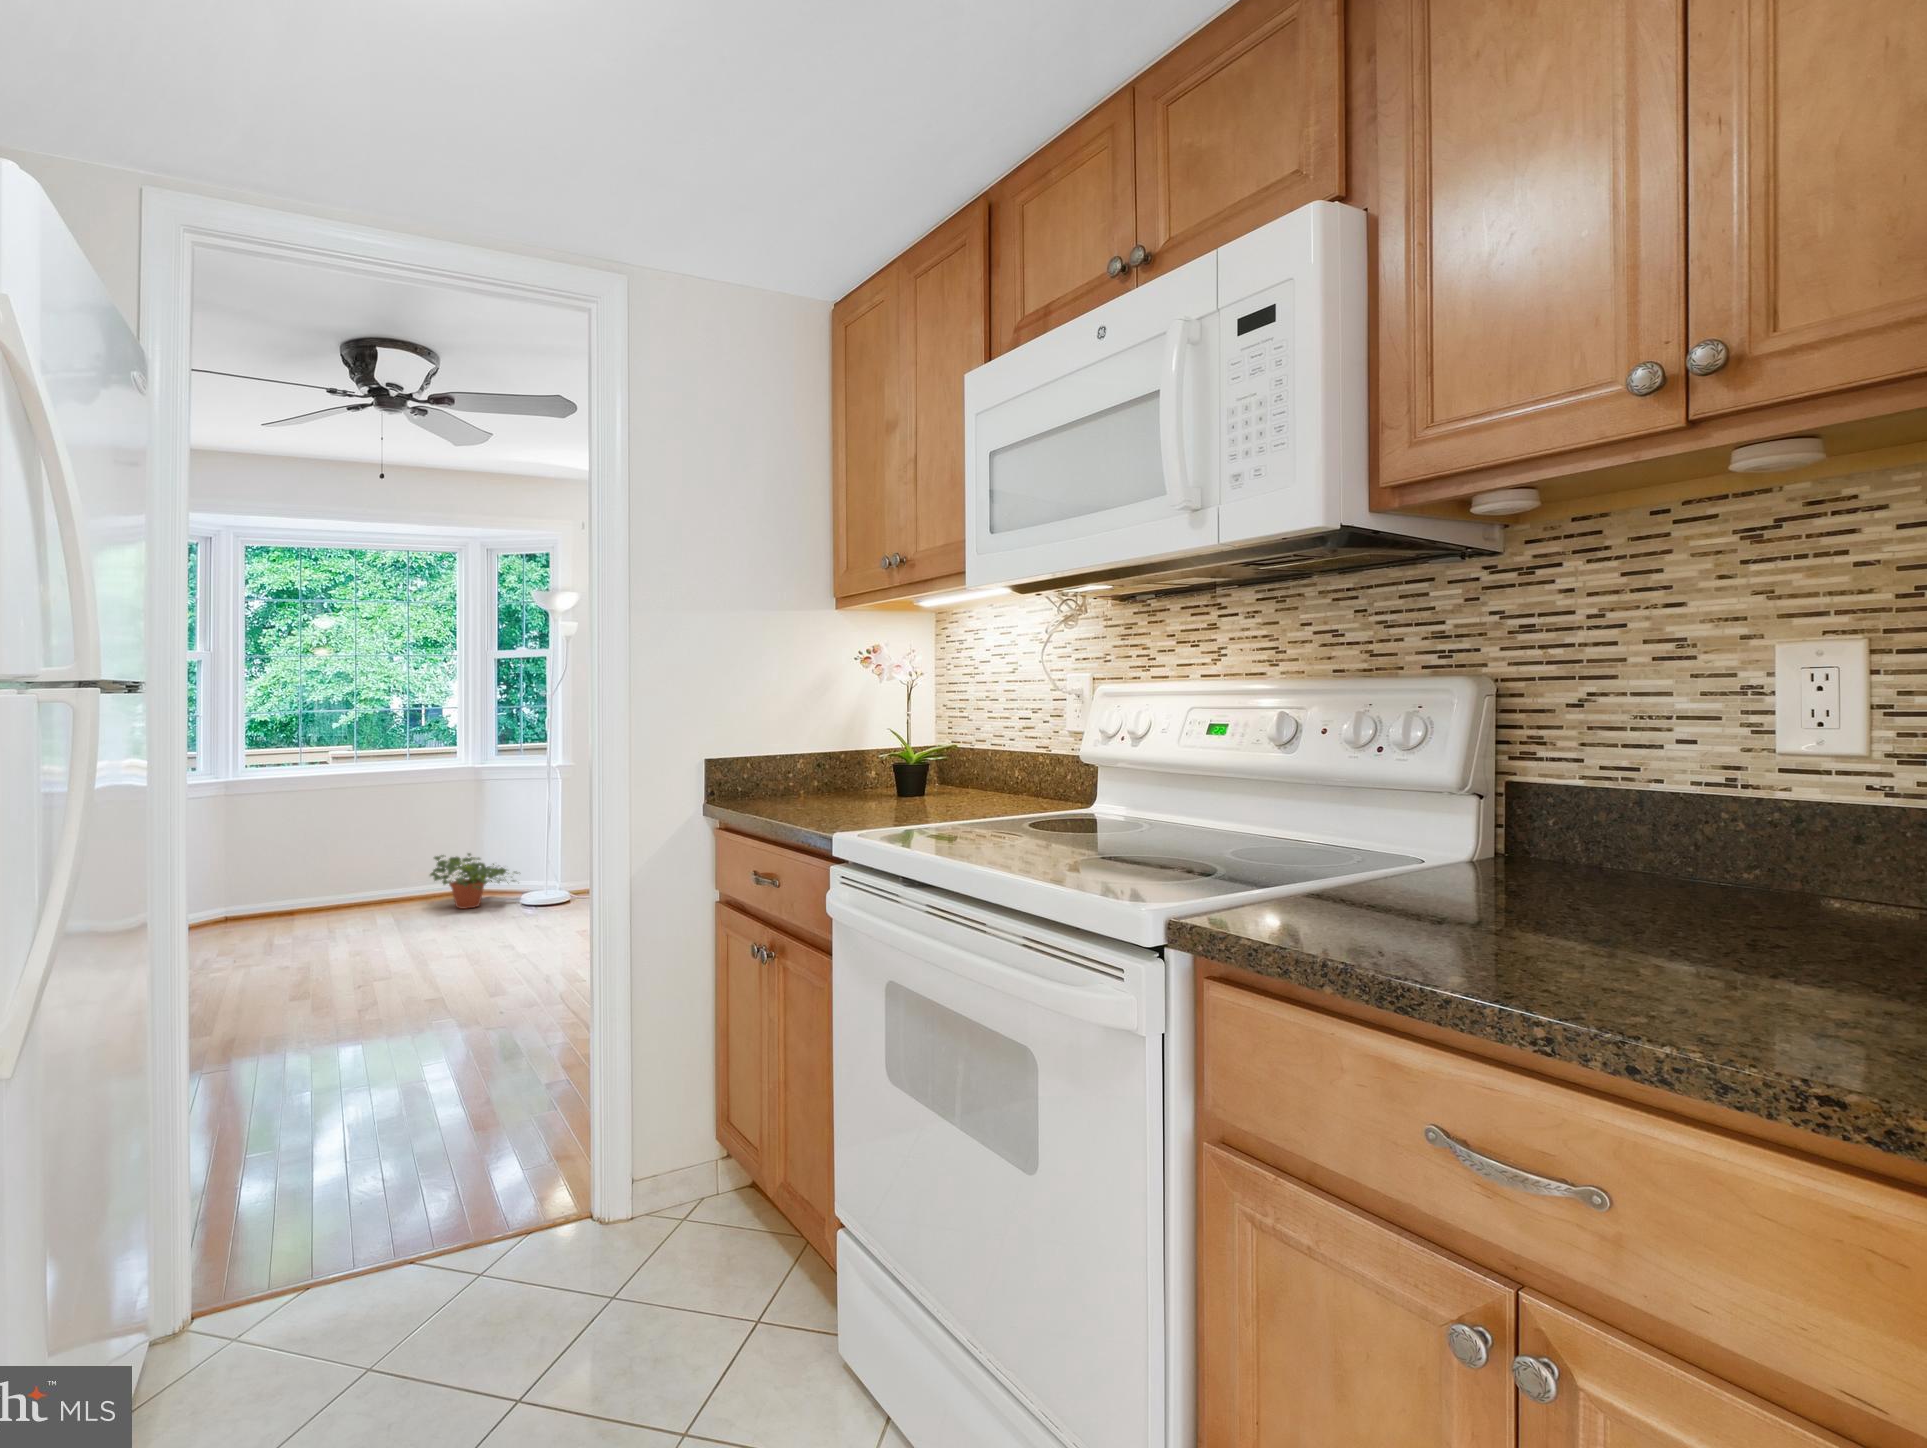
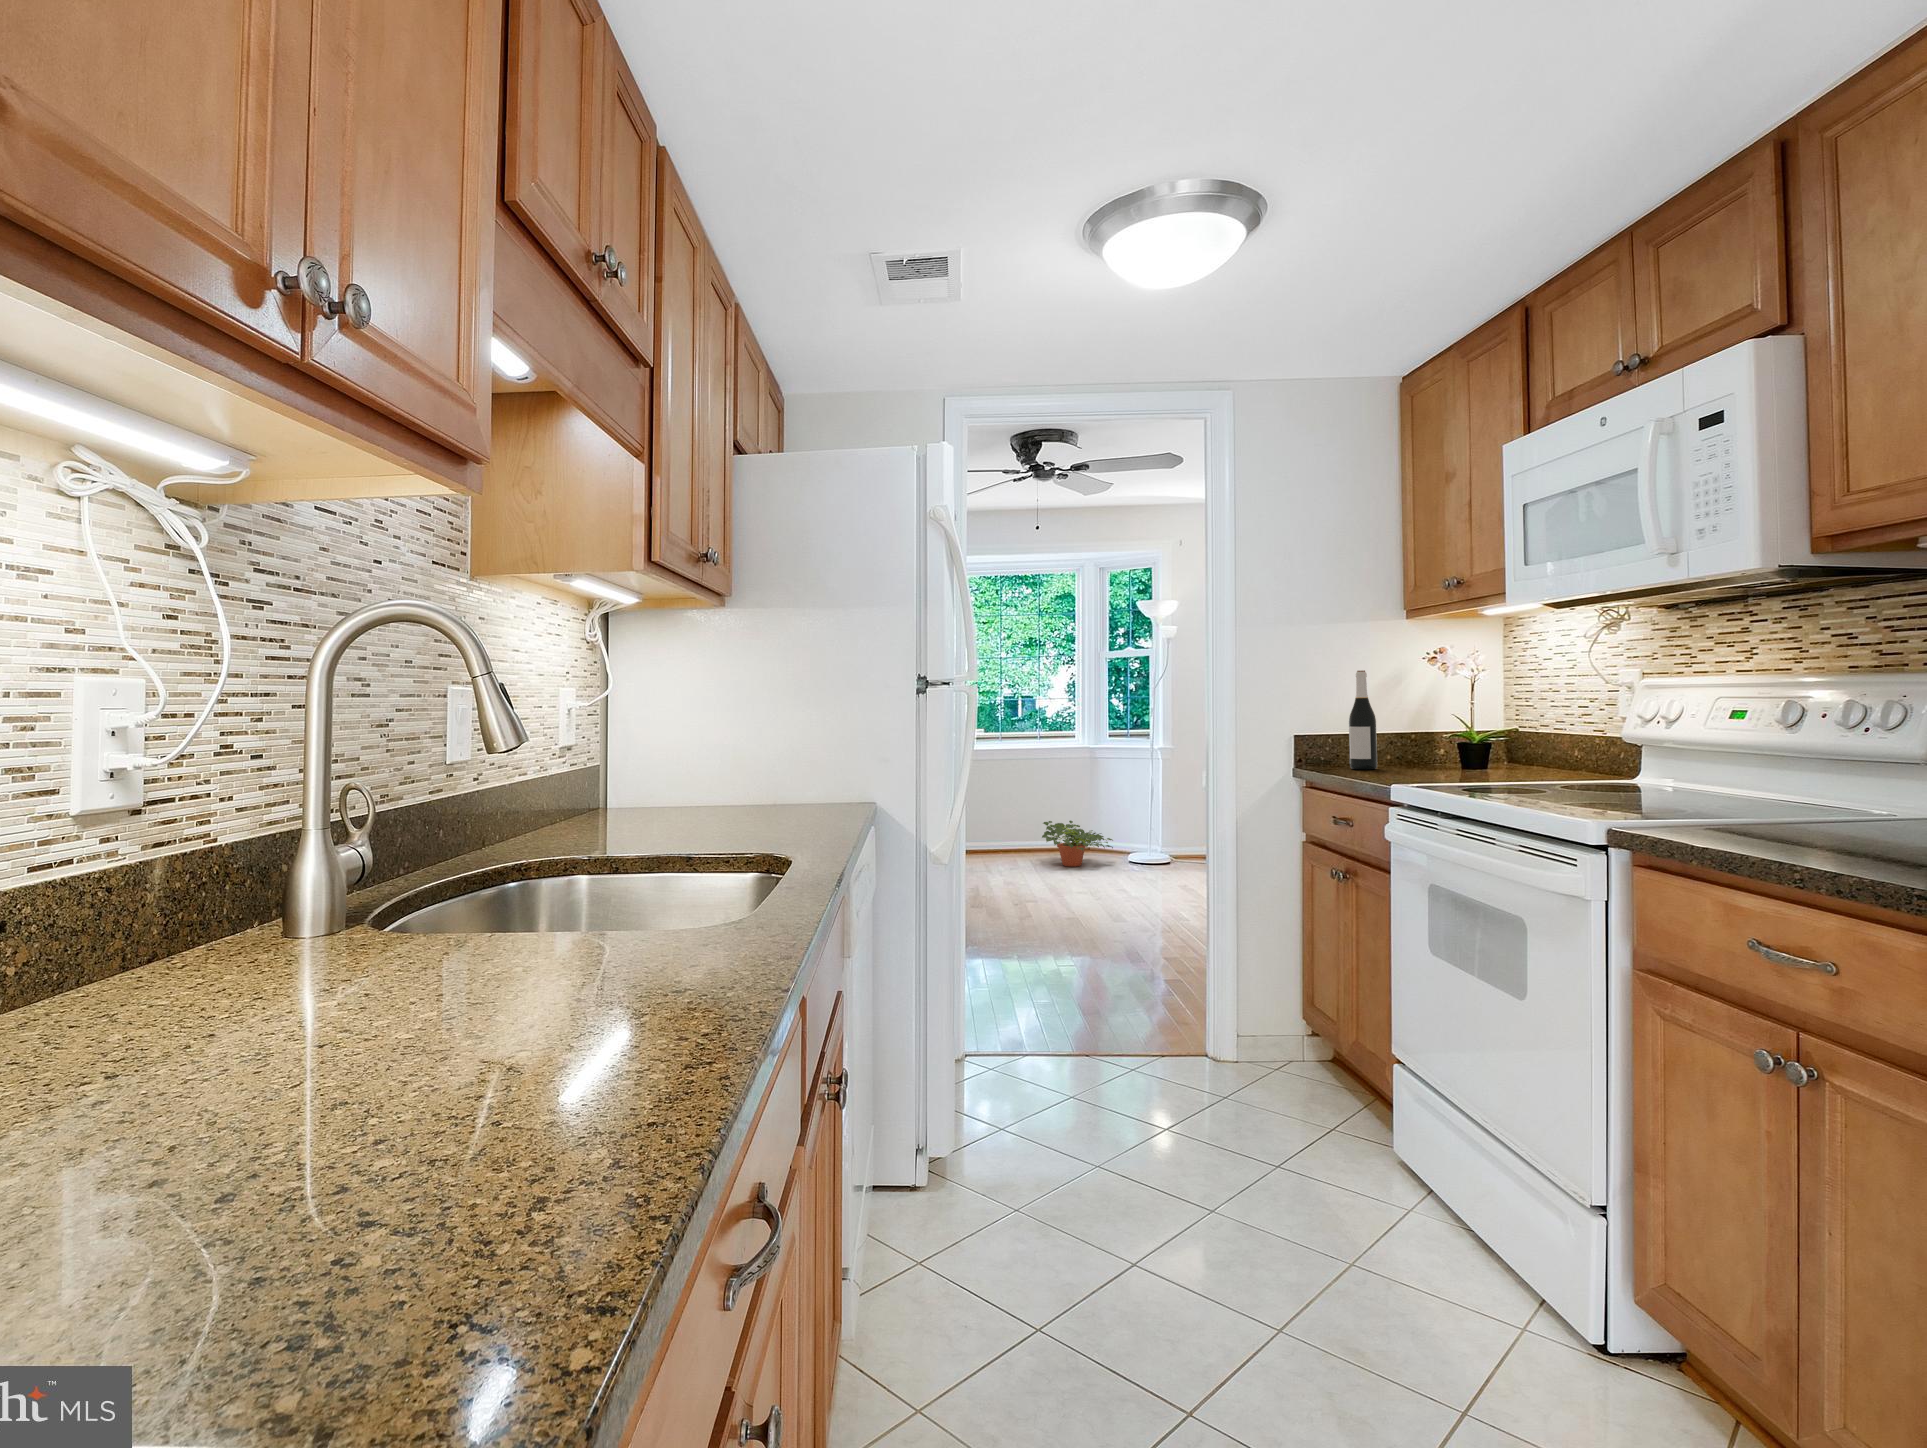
wine bottle: none [767,672,800,800] -> present [1349,670,1377,770]

